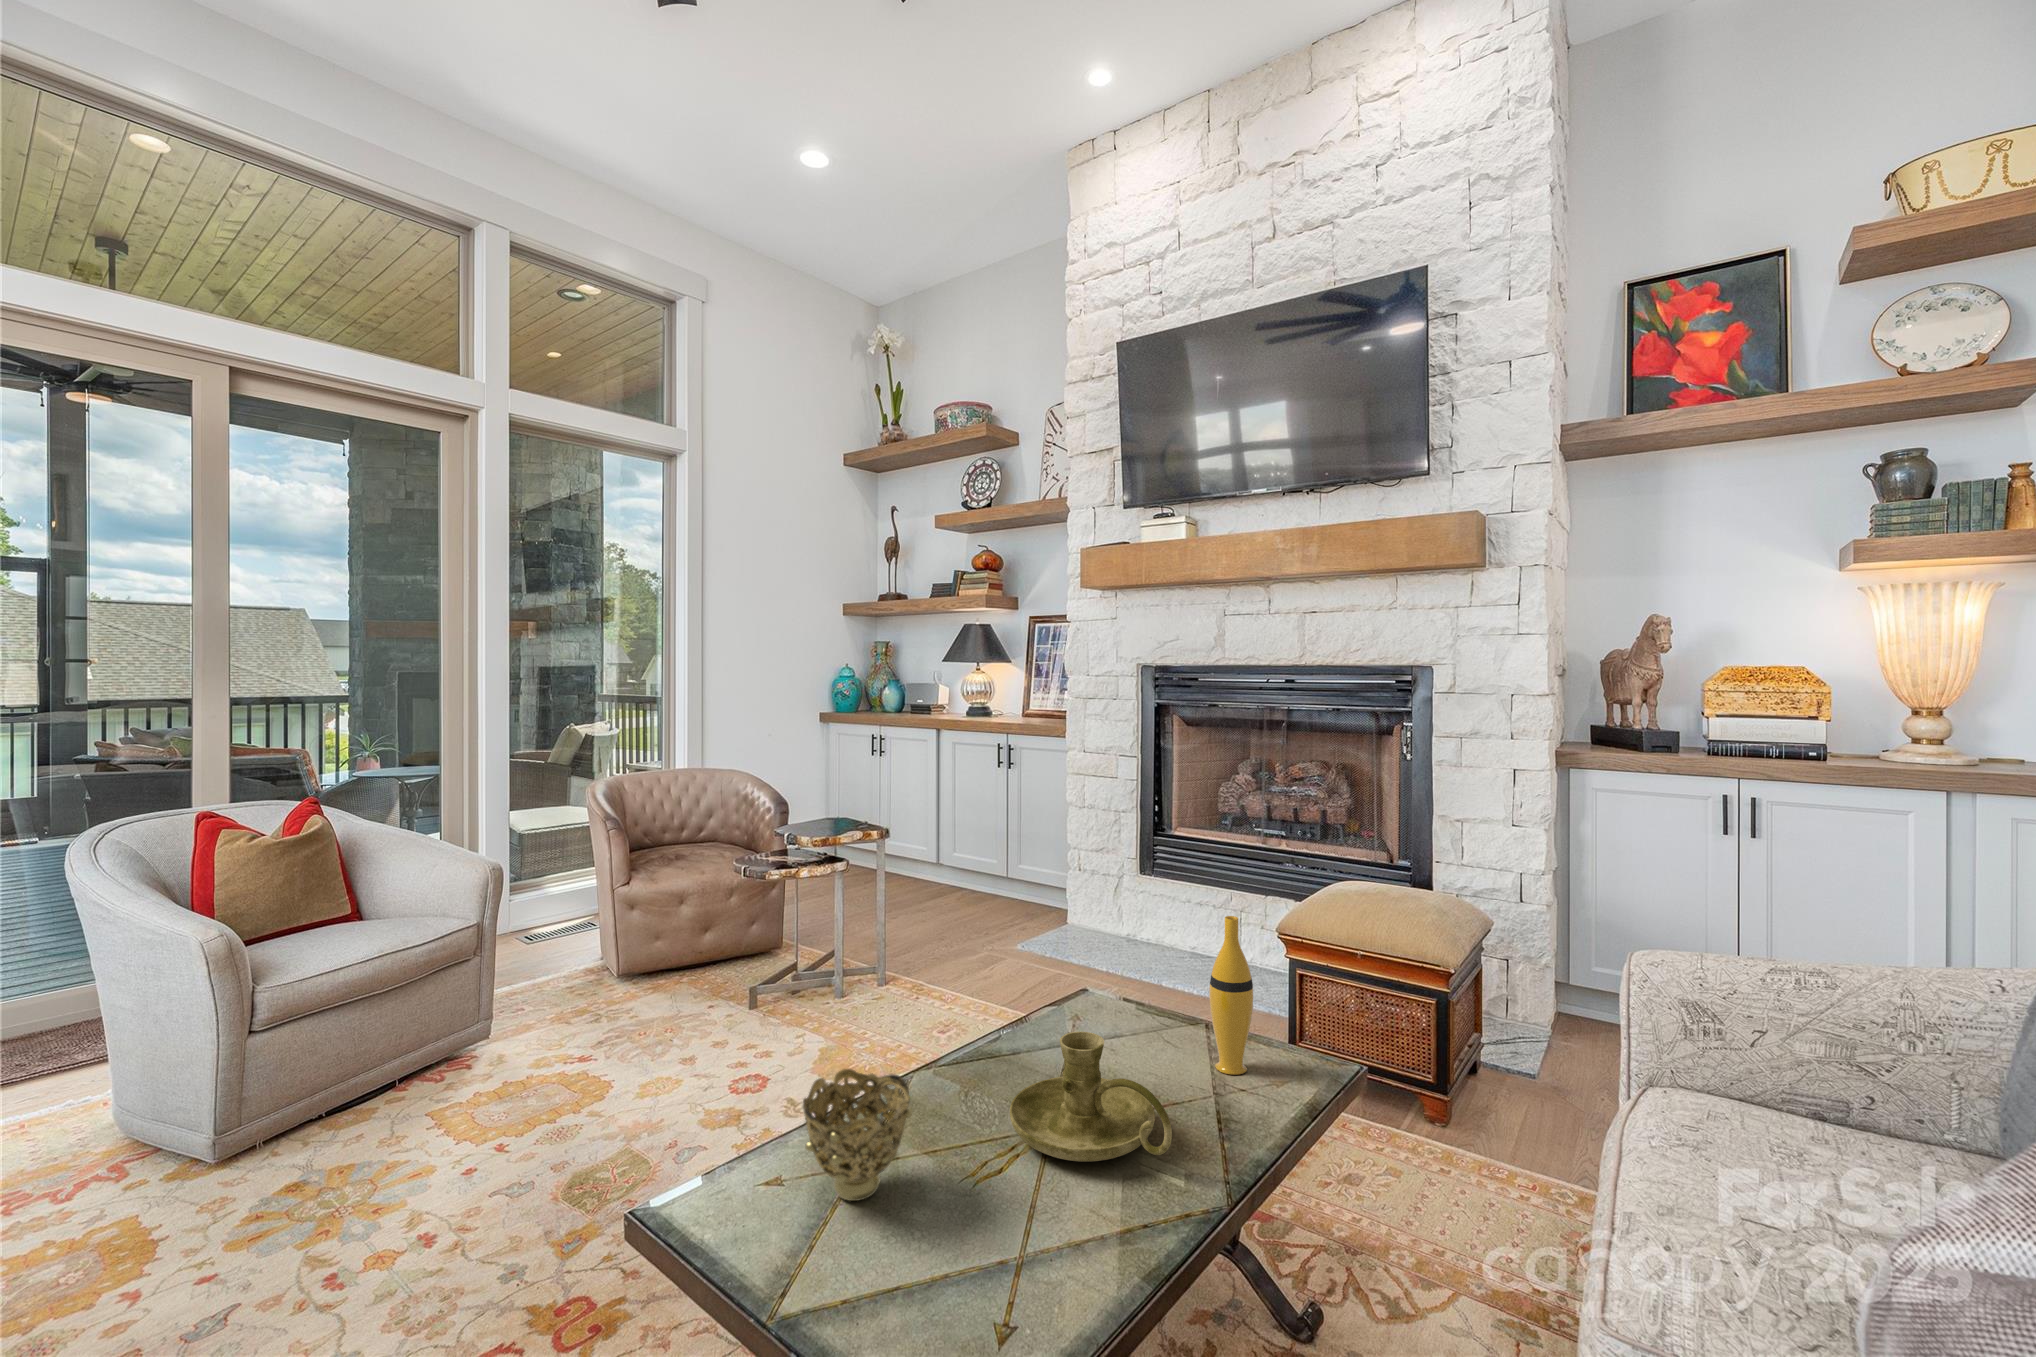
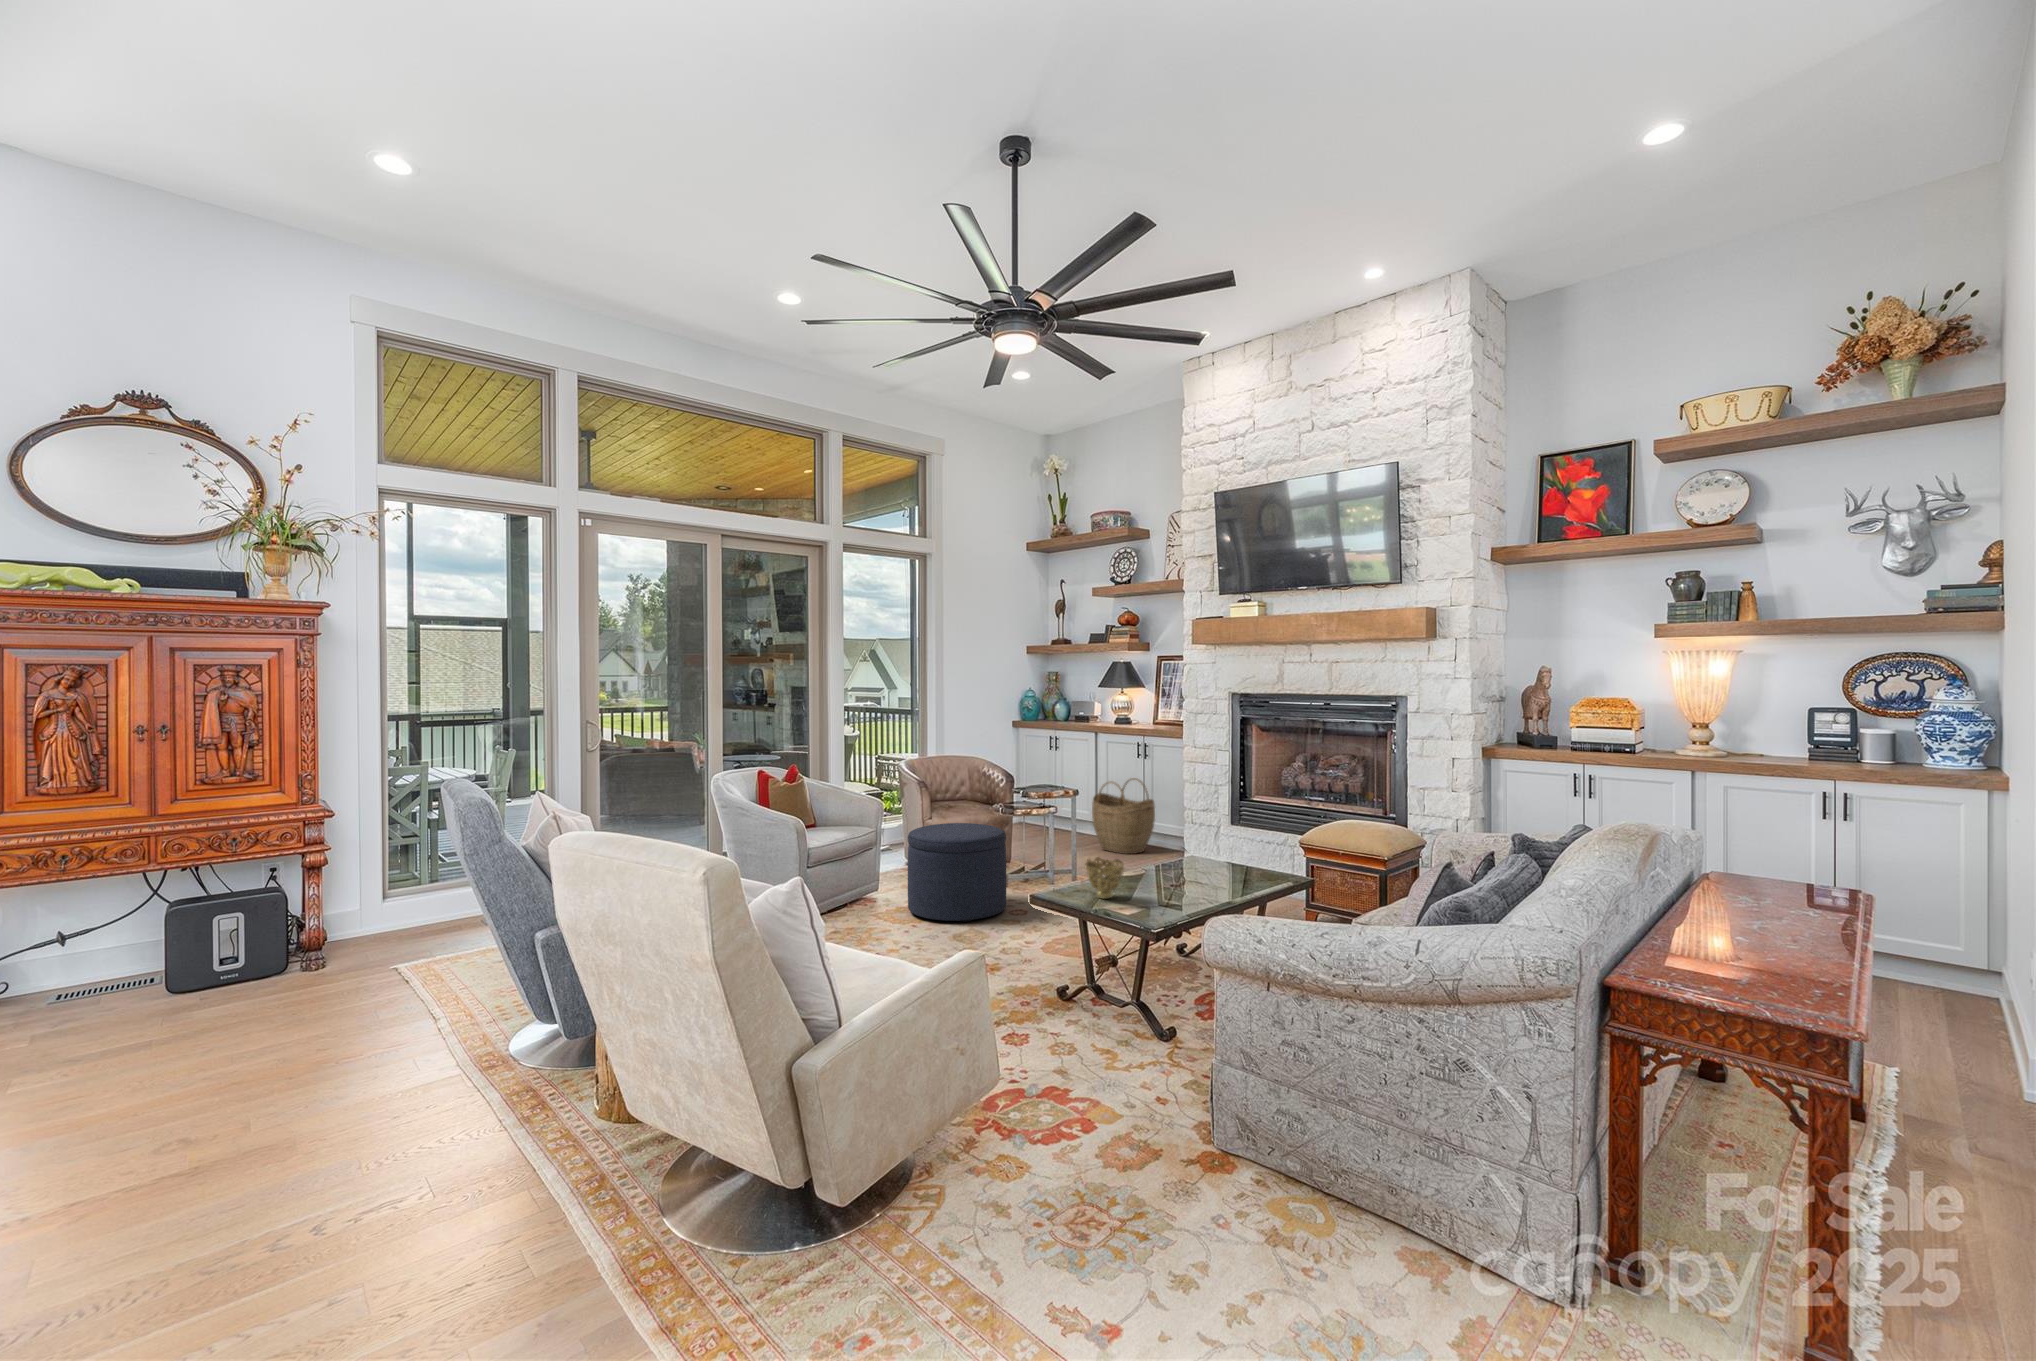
woven basket: none [928,796,1023,915] -> present [1092,778,1155,854]
ottoman: none [520,903,732,1124] -> present [908,823,1006,922]
vase: present [1209,916,1253,1075] -> none [1247,815,1266,883]
candle holder: present [1010,1032,1172,1162] -> none [1159,853,1223,895]

